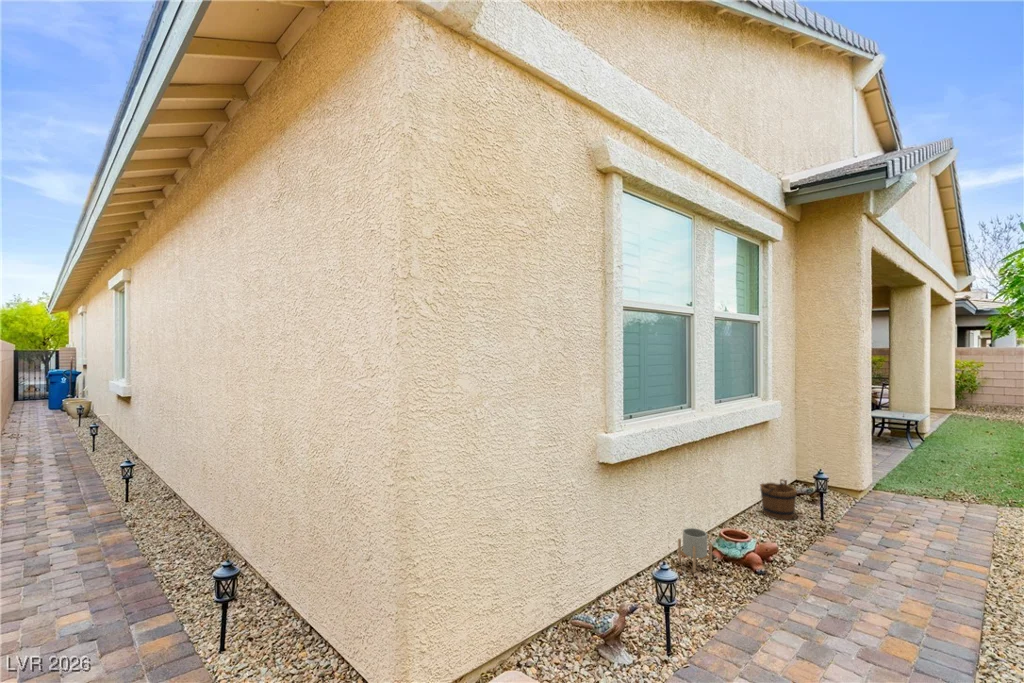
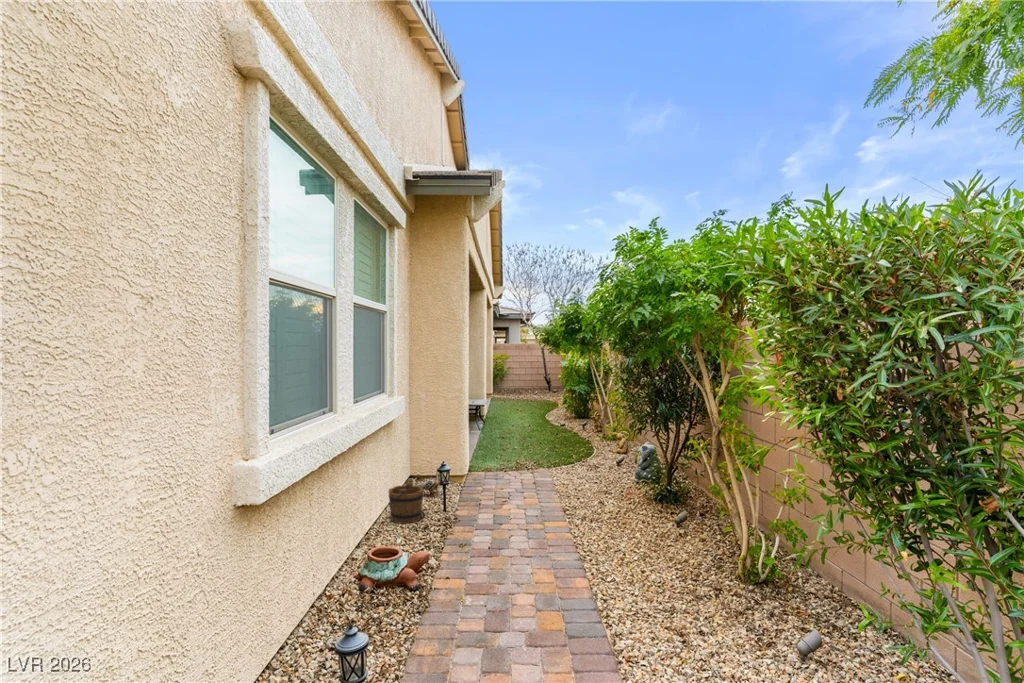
planter: present [678,528,712,572] -> none [325,561,365,617]

